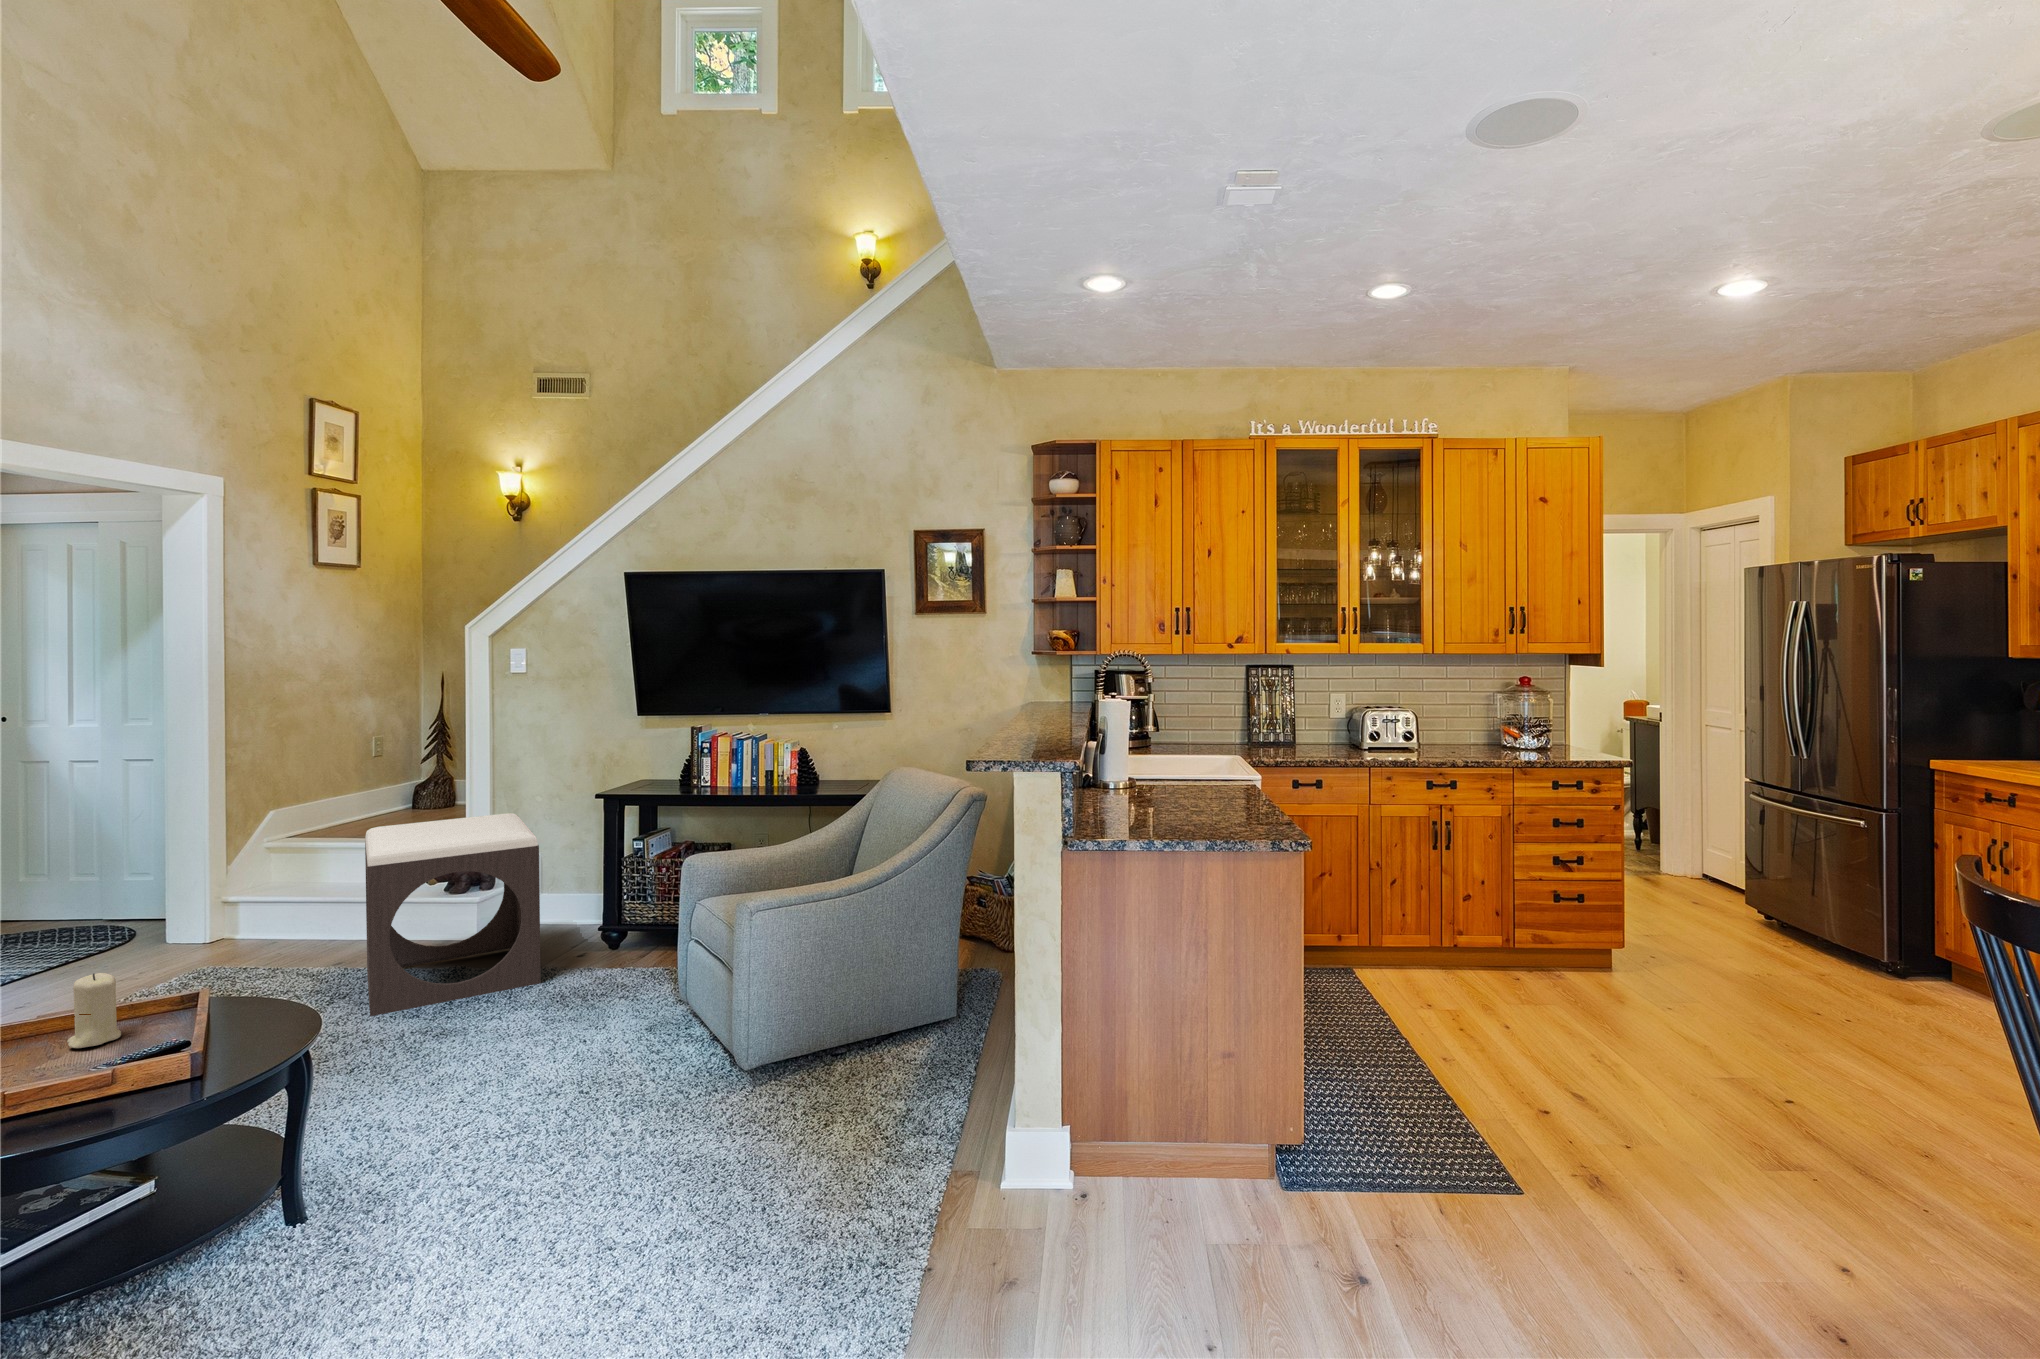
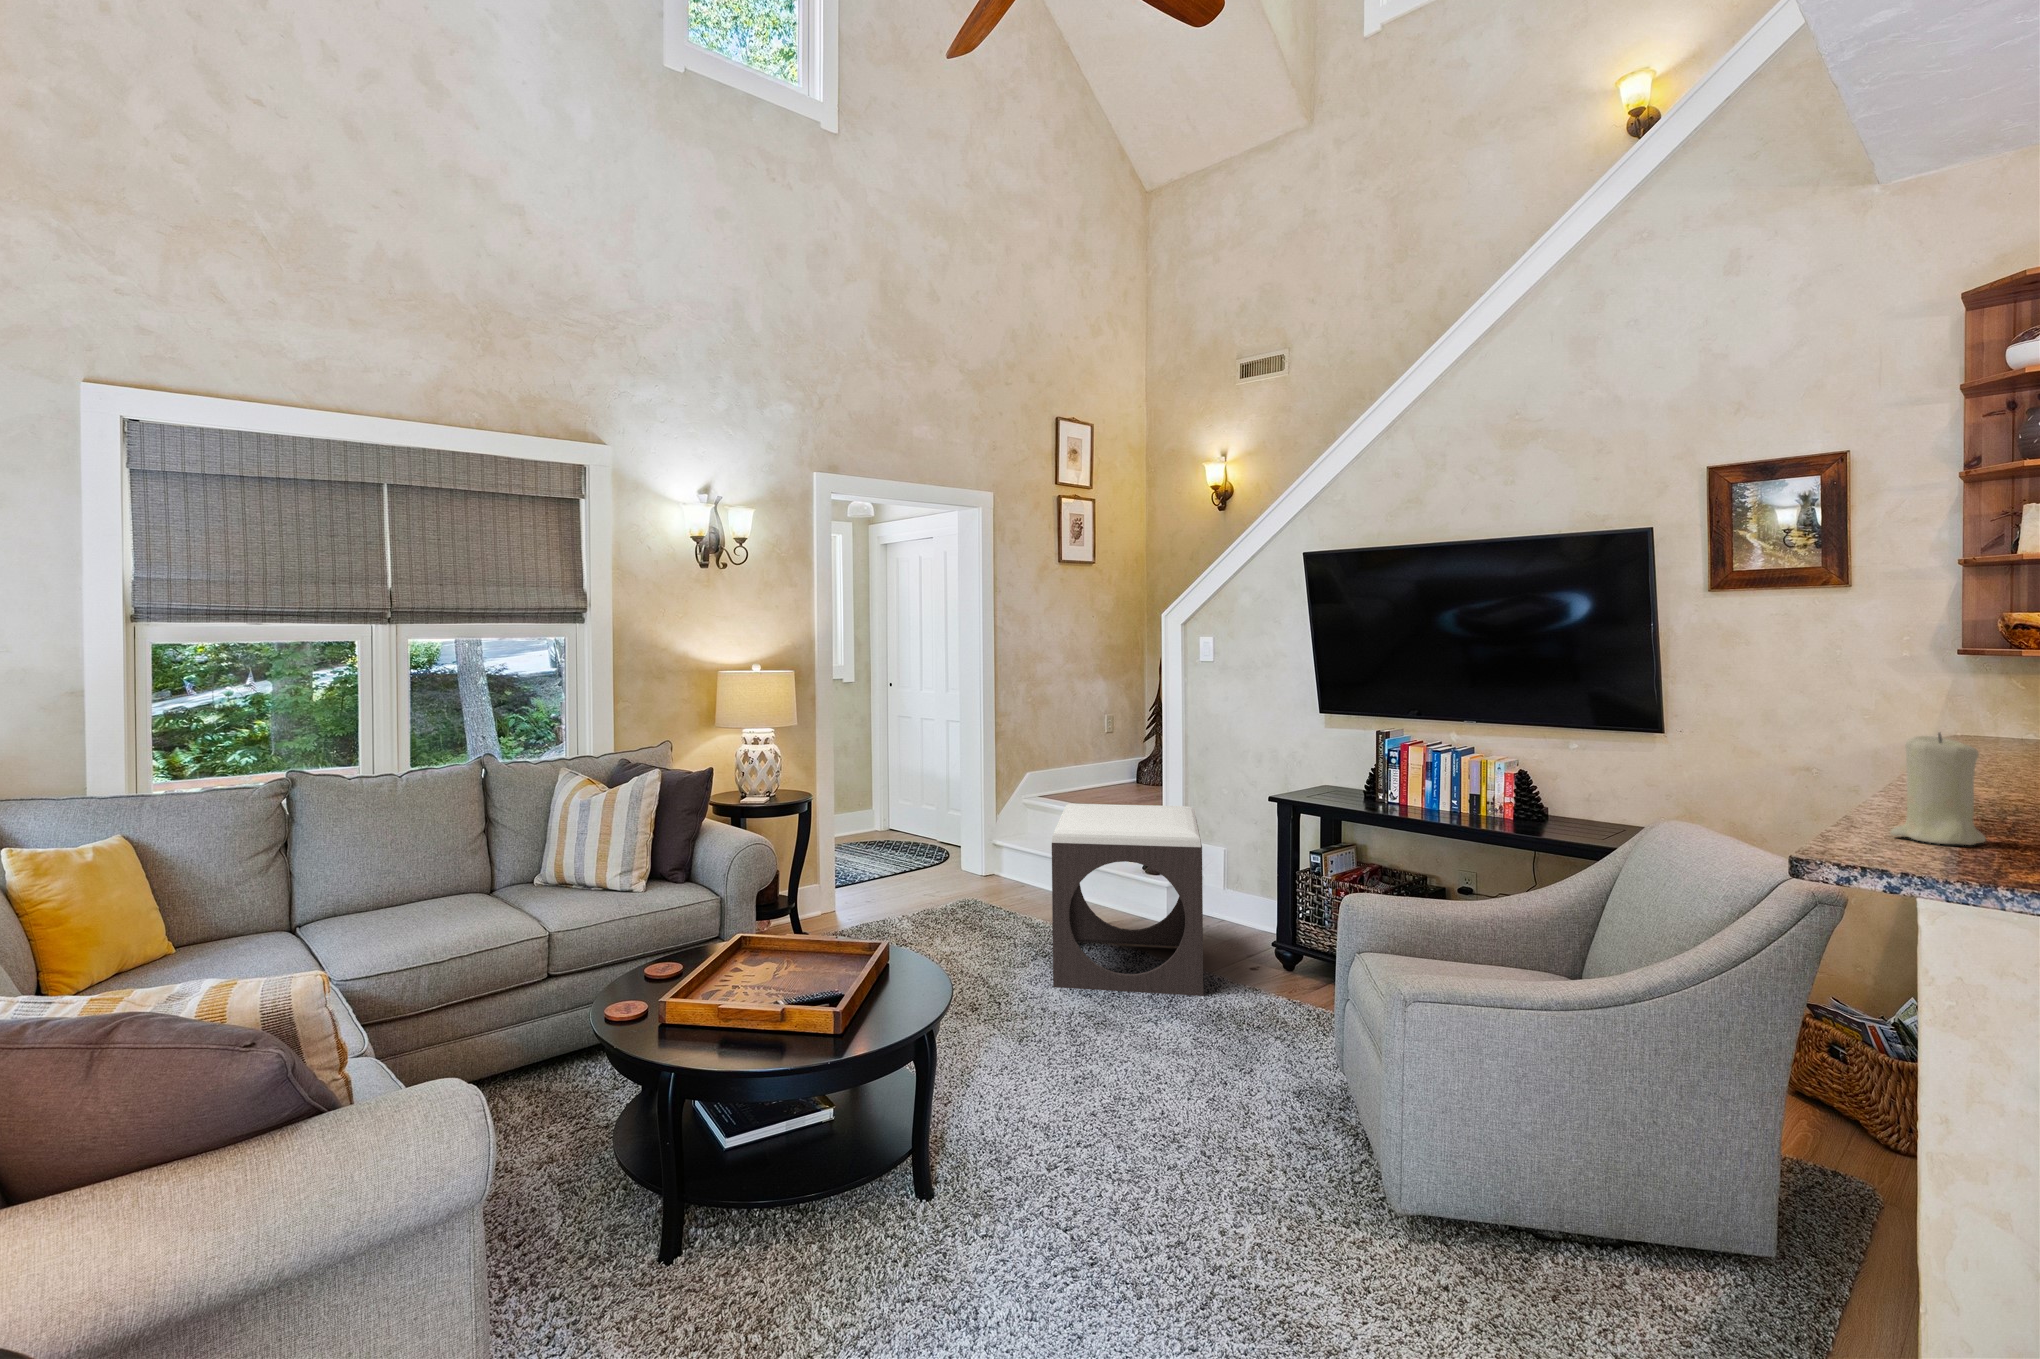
candle: present [67,973,121,1048] -> present [1890,733,1986,845]

